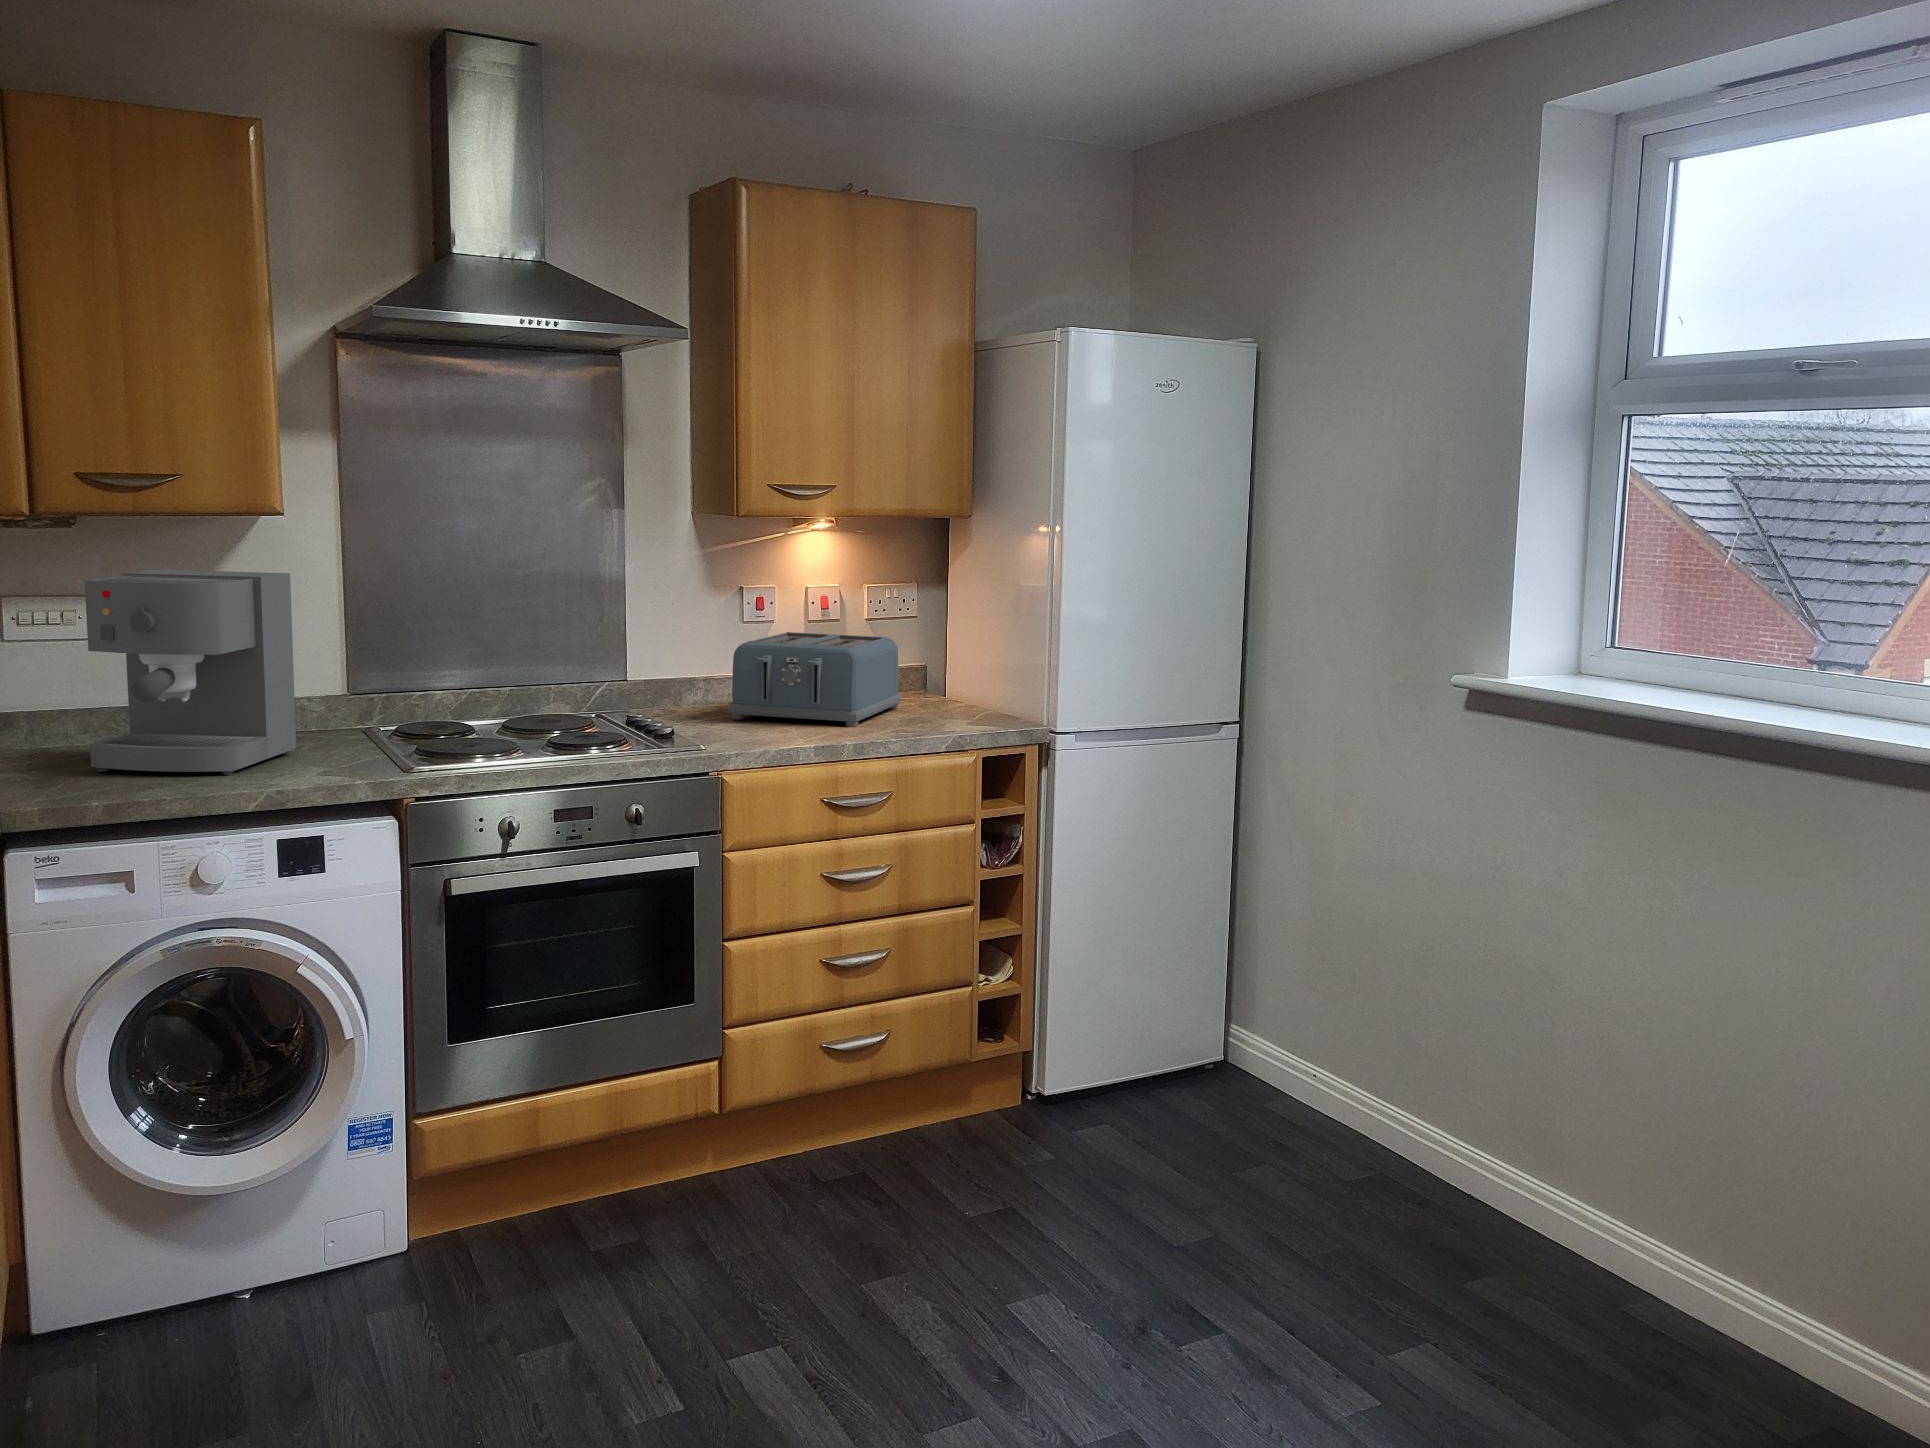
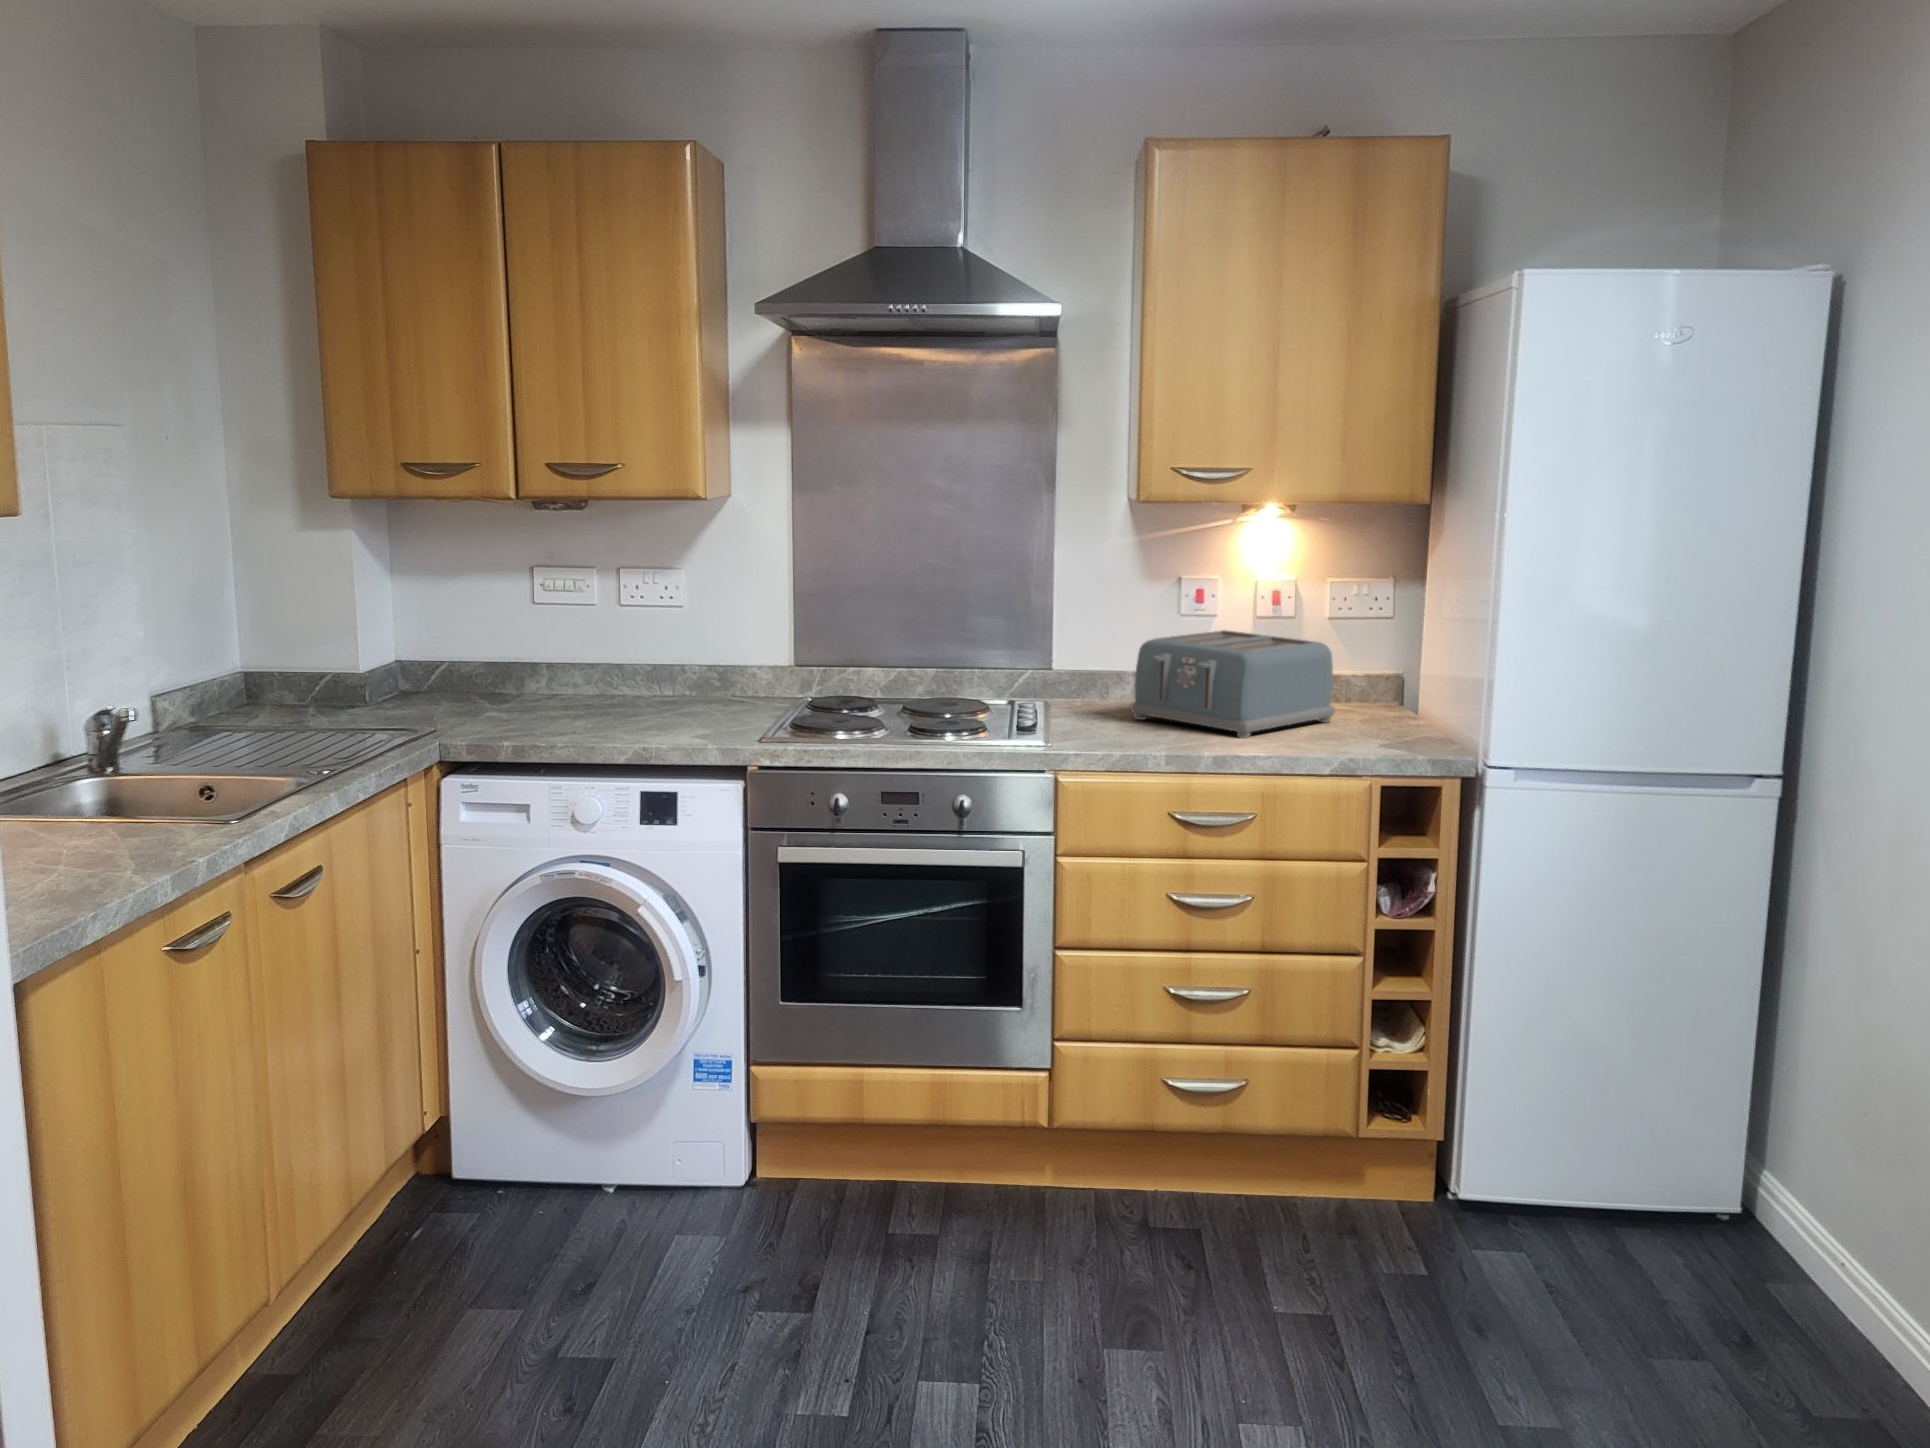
coffee maker: present [85,570,296,775] -> none [541,546,713,731]

